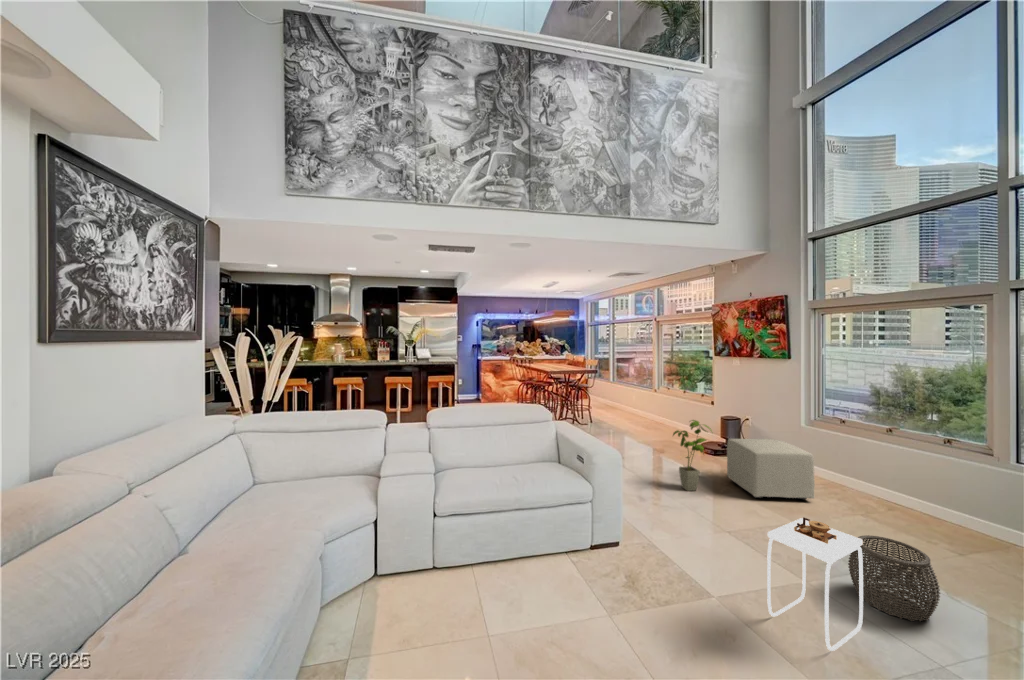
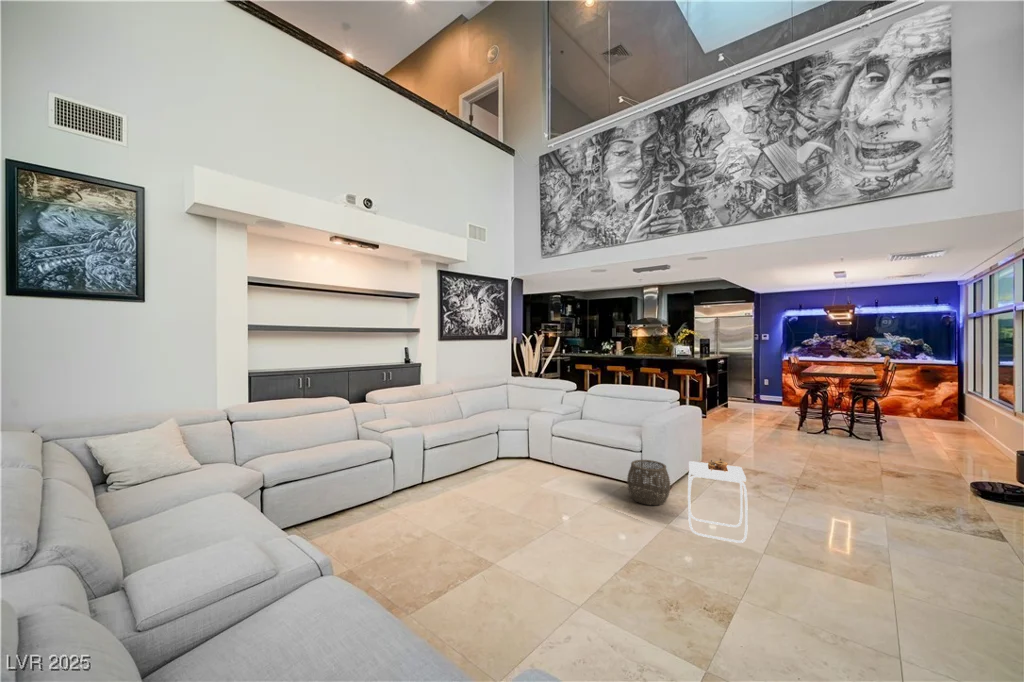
house plant: present [673,420,711,491] -> none [803,415,852,487]
ottoman: present [727,439,815,500] -> none [880,448,988,528]
woven basket: present [848,535,940,621] -> present [627,460,670,505]

